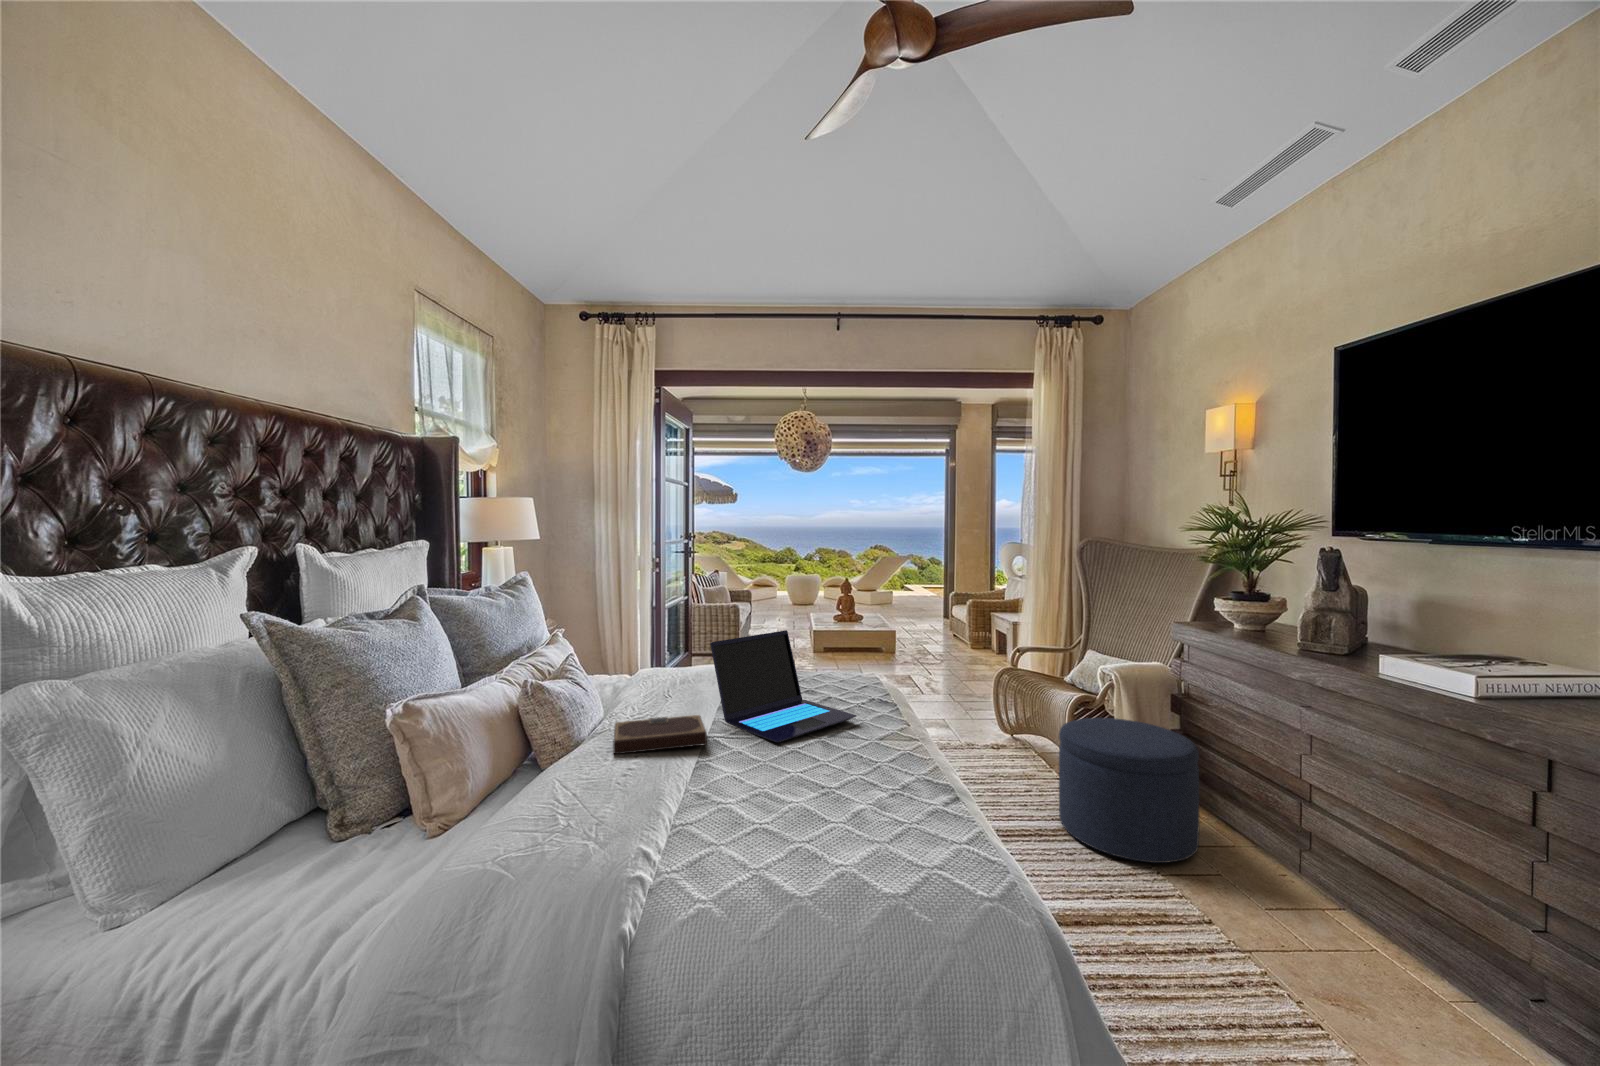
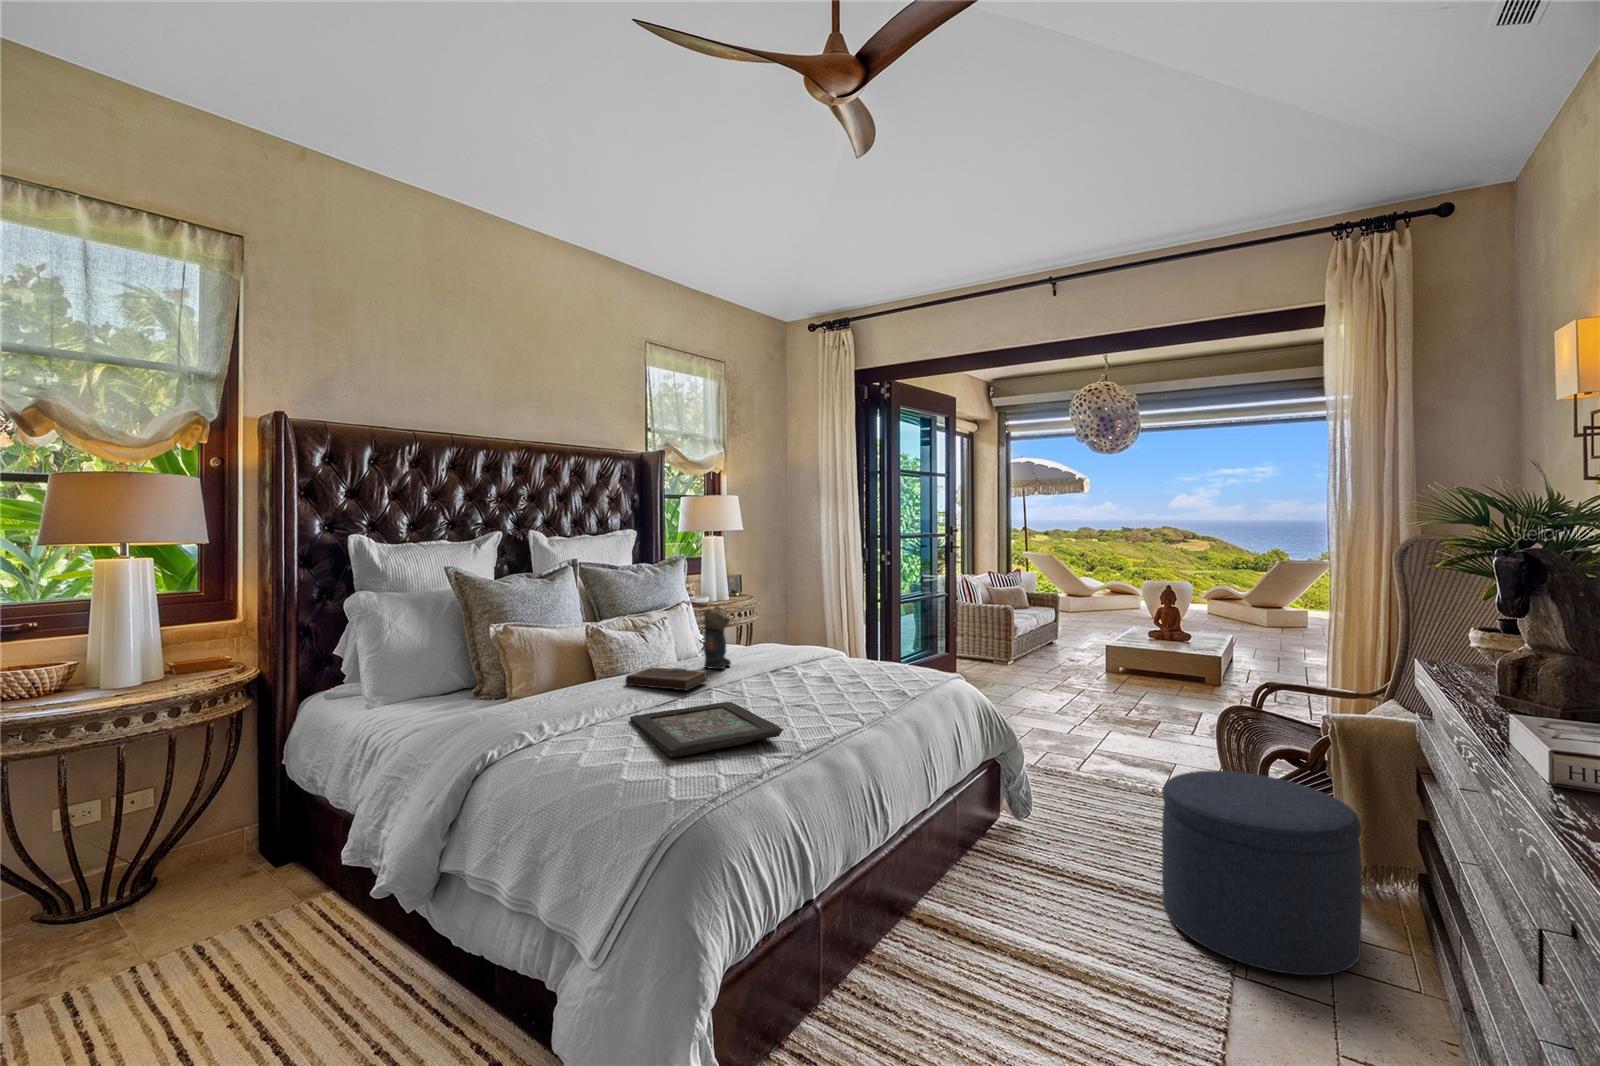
laptop: present [710,630,857,743] -> none [739,614,841,701]
teddy bear: none [644,632,681,710] -> present [704,606,731,669]
decorative tray: none [722,748,919,842] -> present [630,702,783,757]

